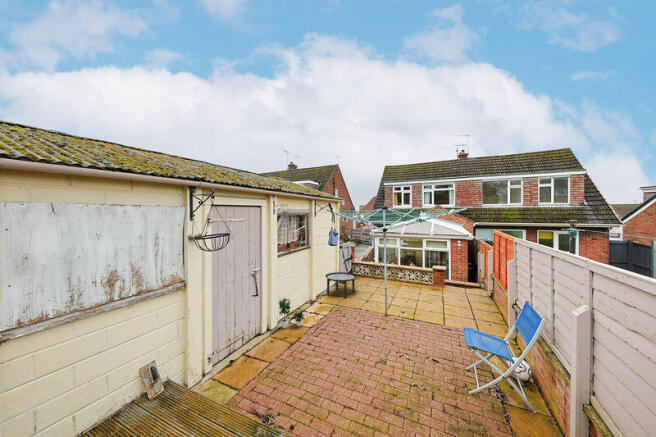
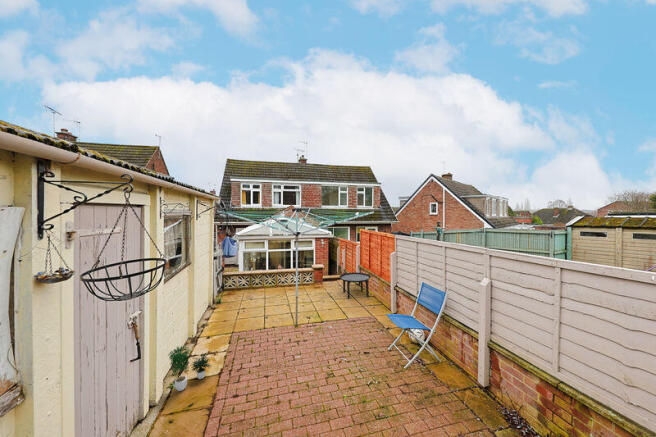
round table: present [325,272,357,299] -> present [340,272,371,299]

